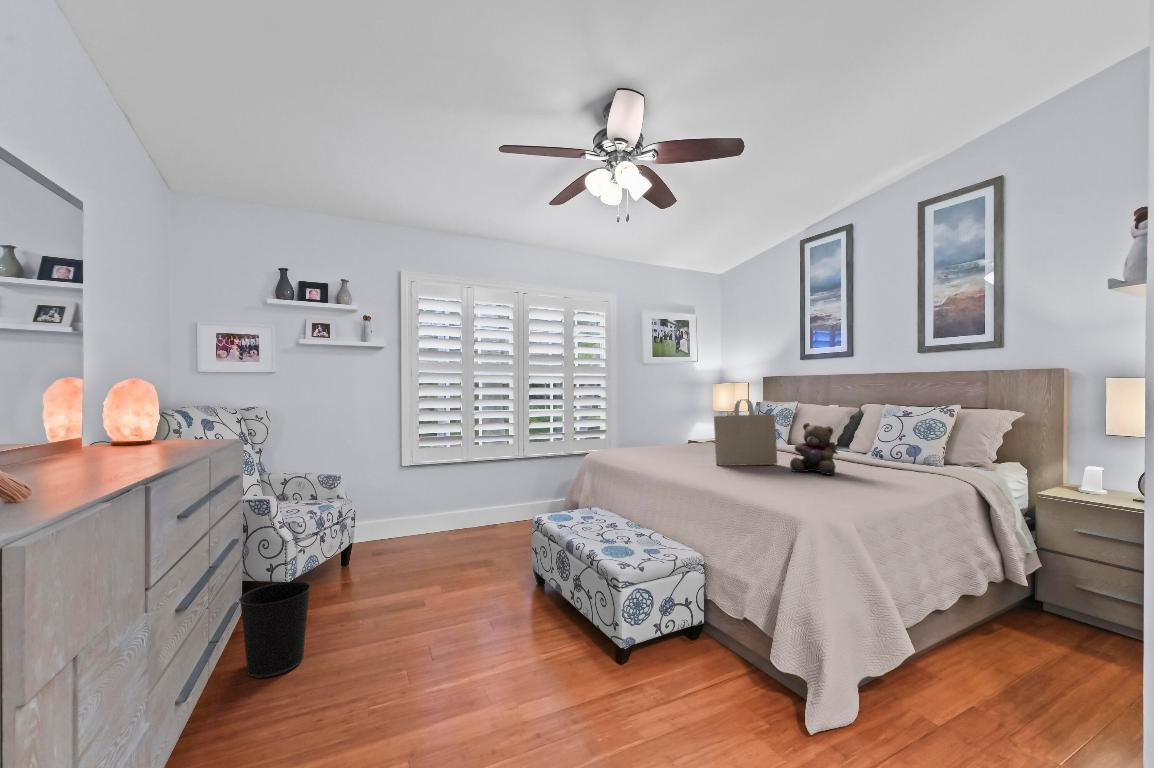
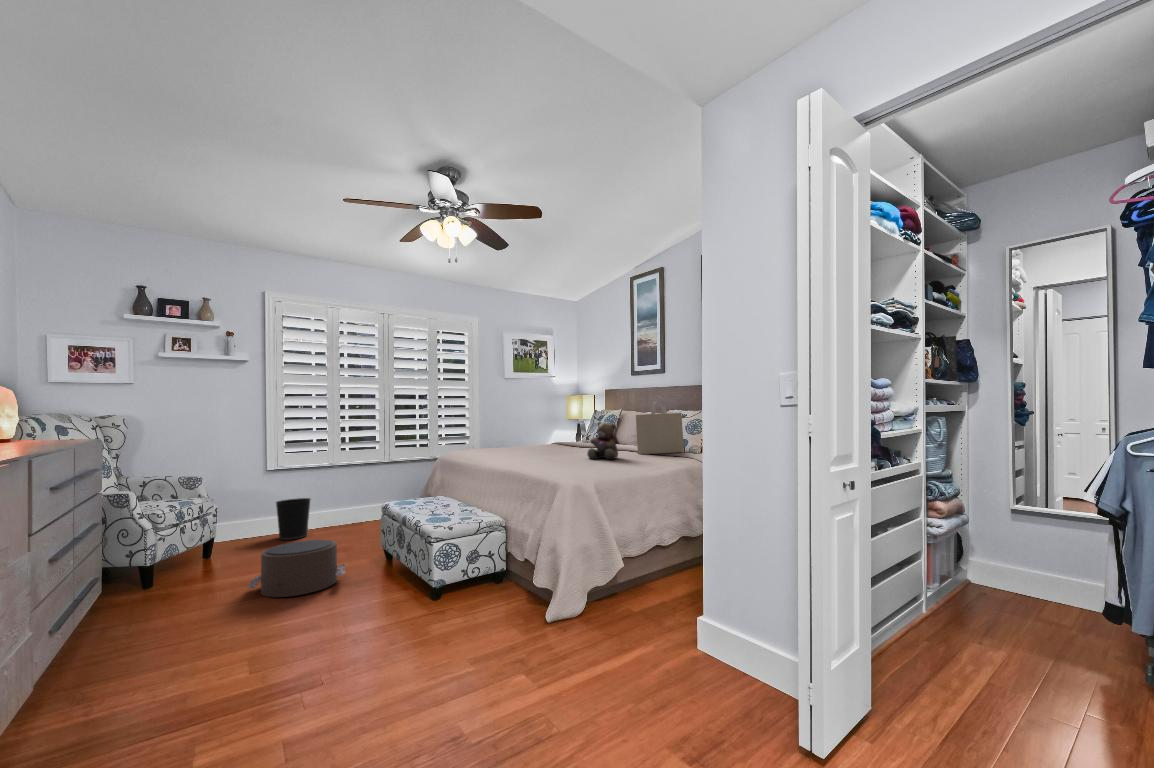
tote bag: present [714,399,777,466] -> present [636,401,684,454]
pouf: none [393,558,501,635] -> present [248,540,345,597]
wastebasket: present [239,581,311,678] -> present [276,498,311,540]

